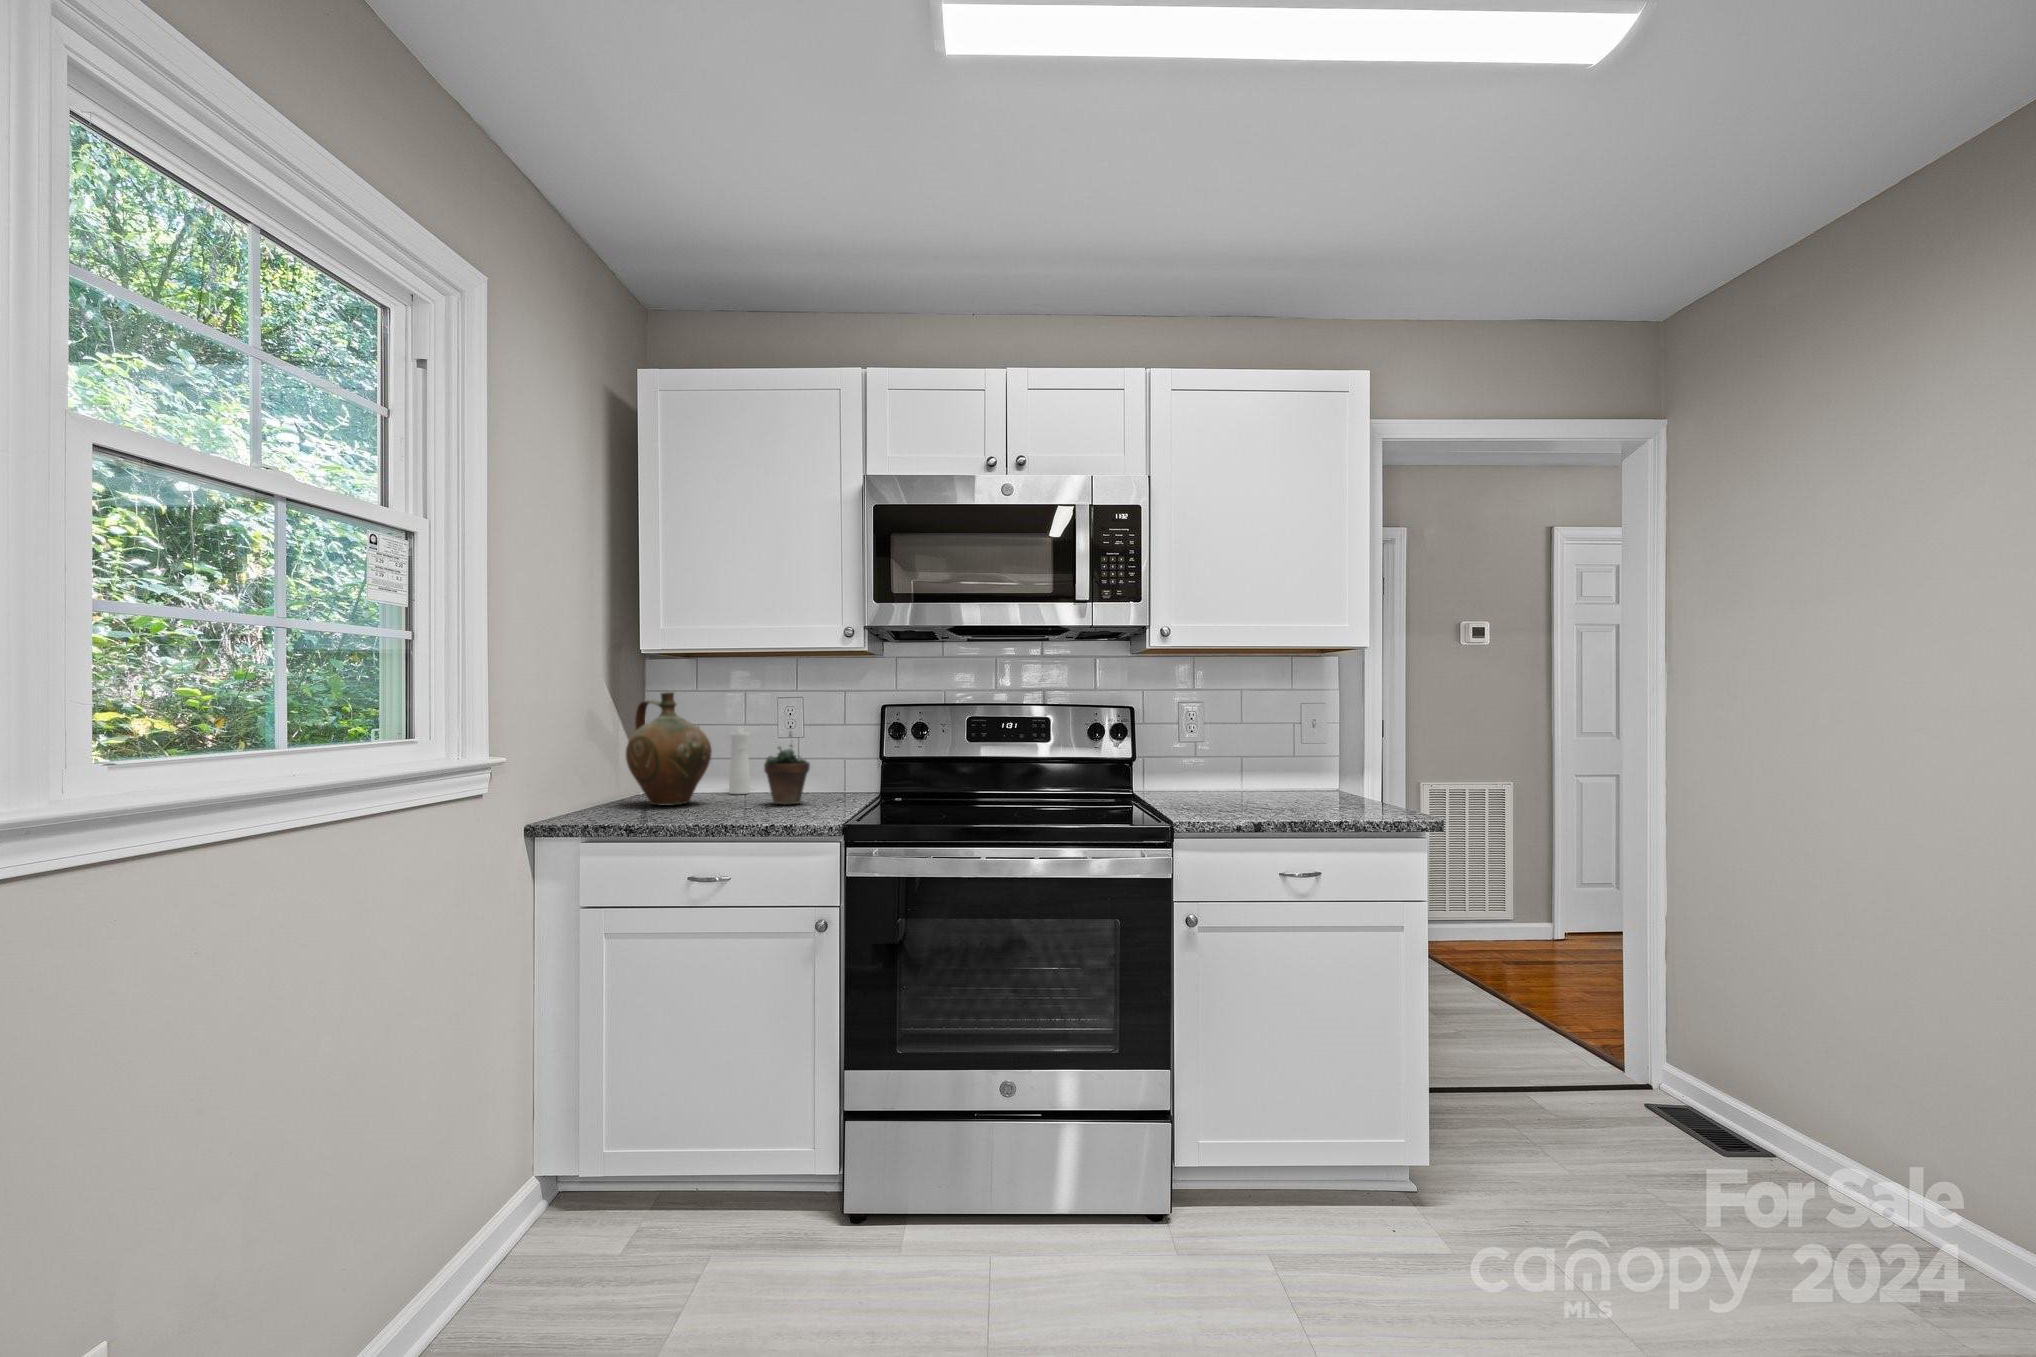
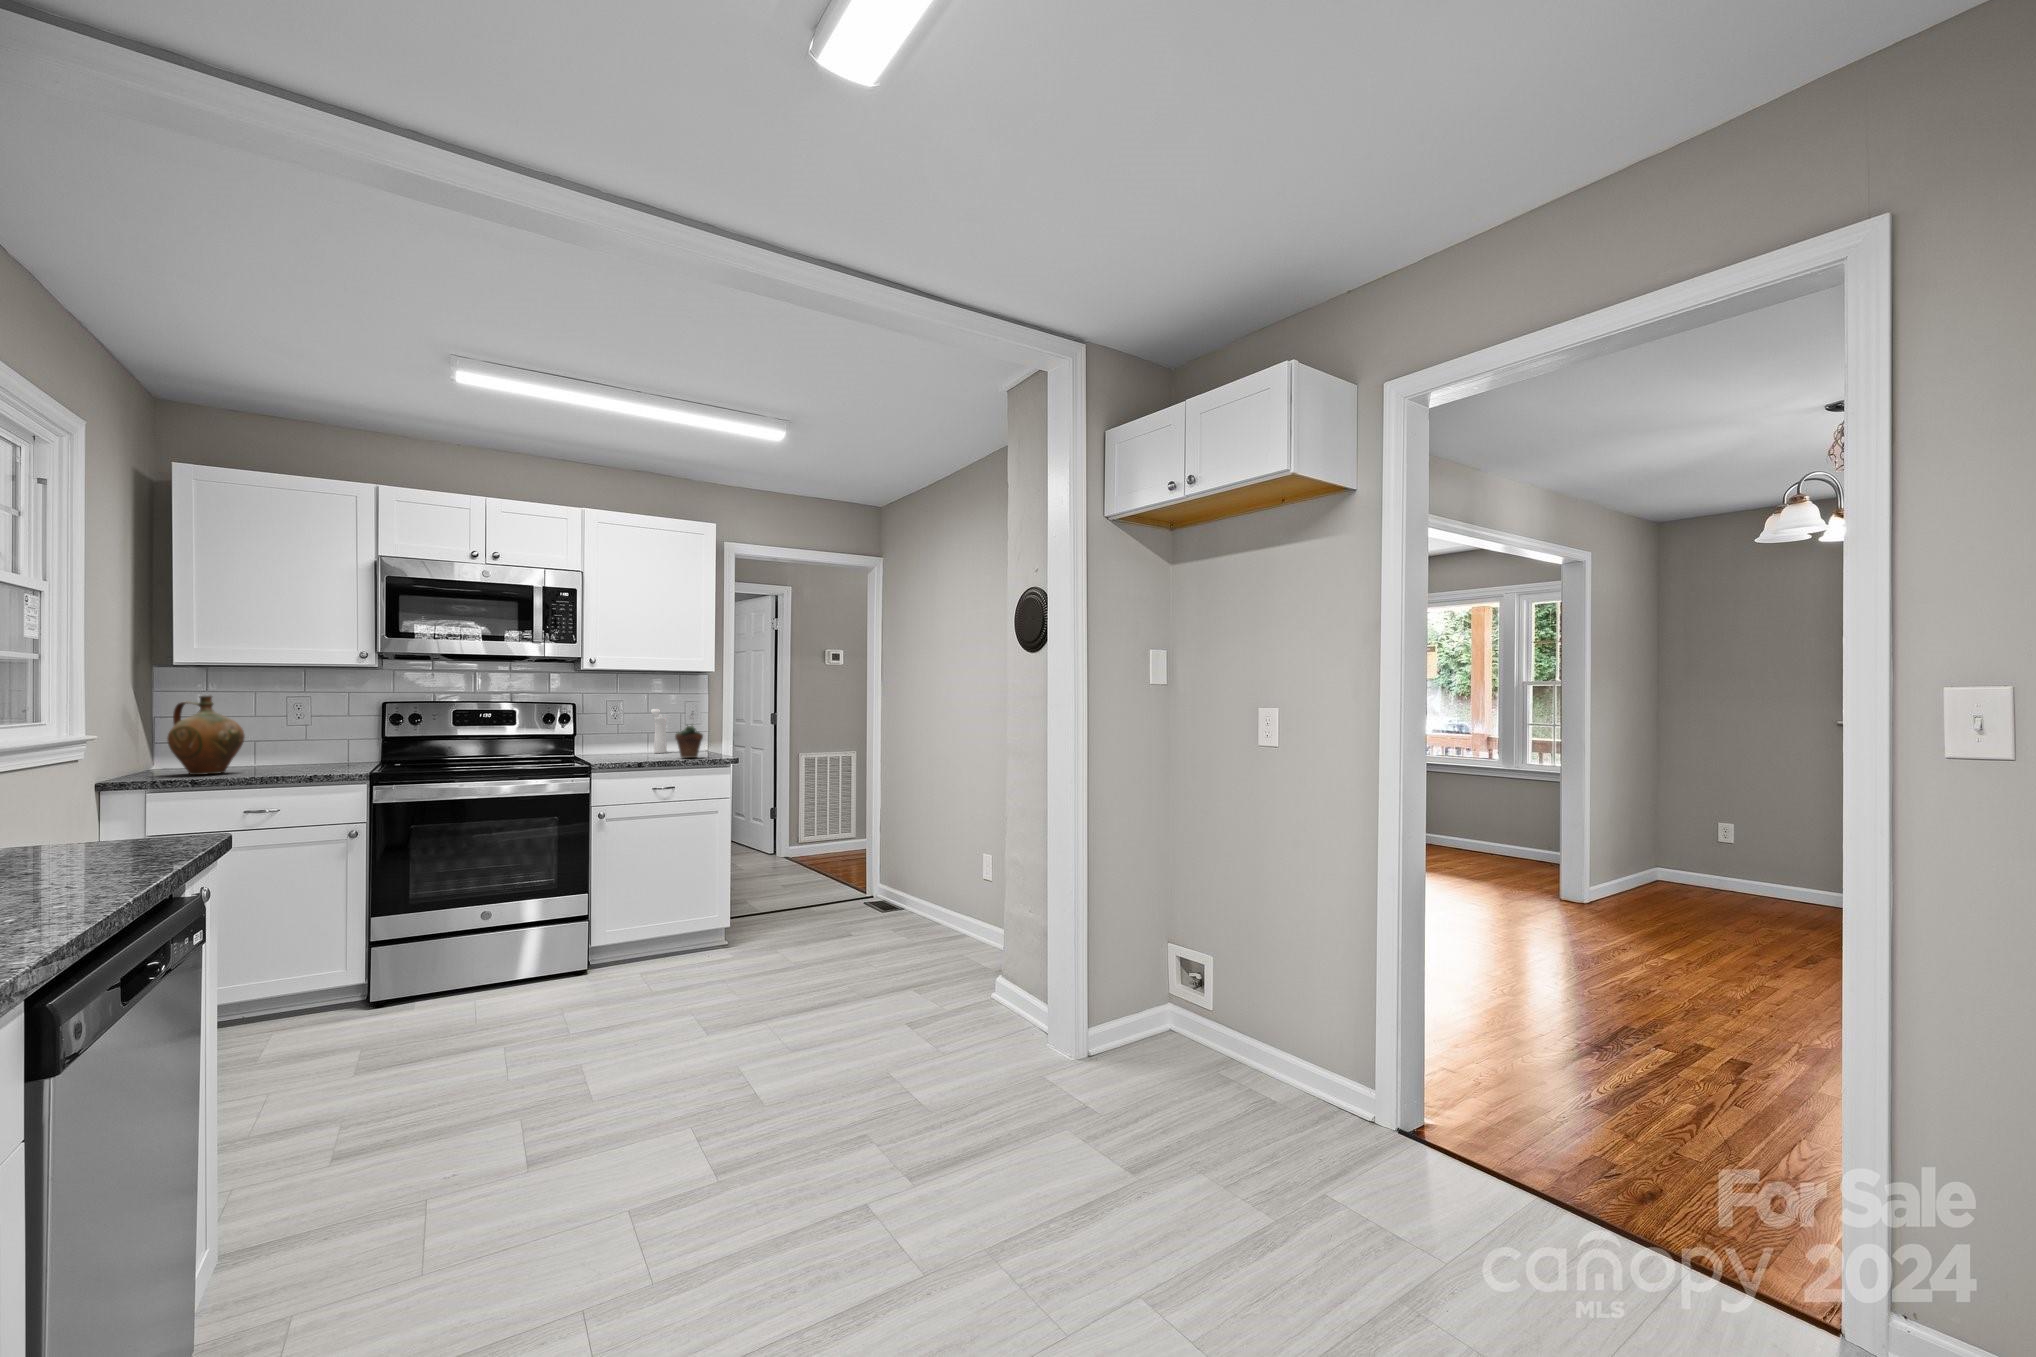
pepper mill: present [729,727,750,794] -> present [651,709,667,753]
succulent plant: present [764,733,810,804] -> present [675,725,703,758]

